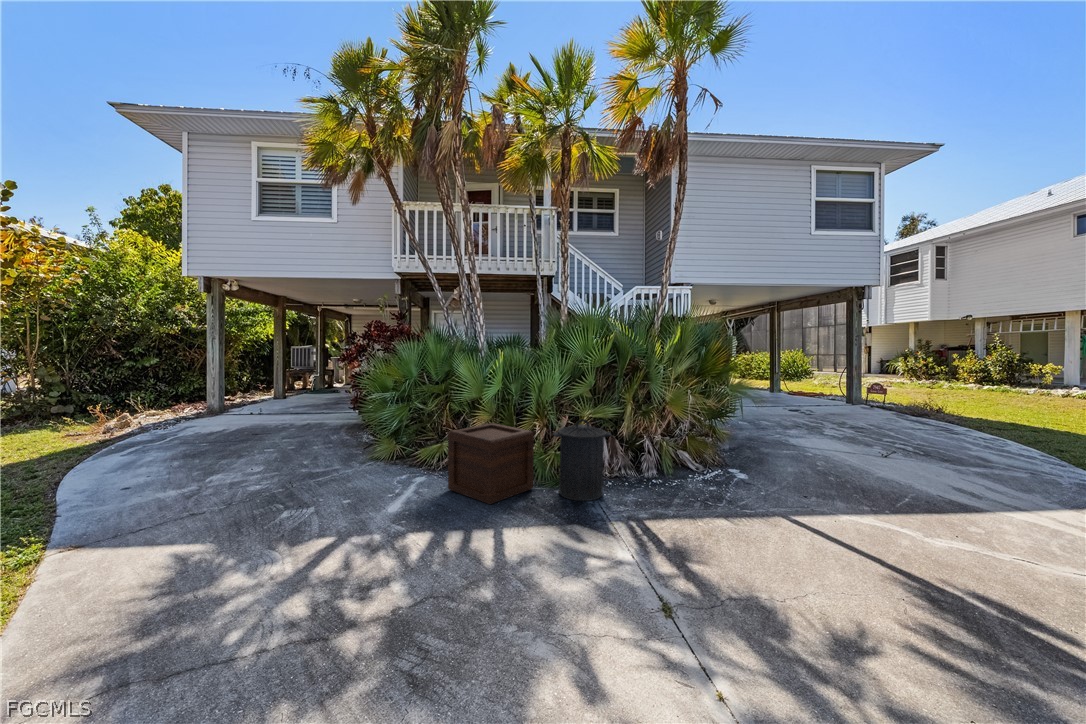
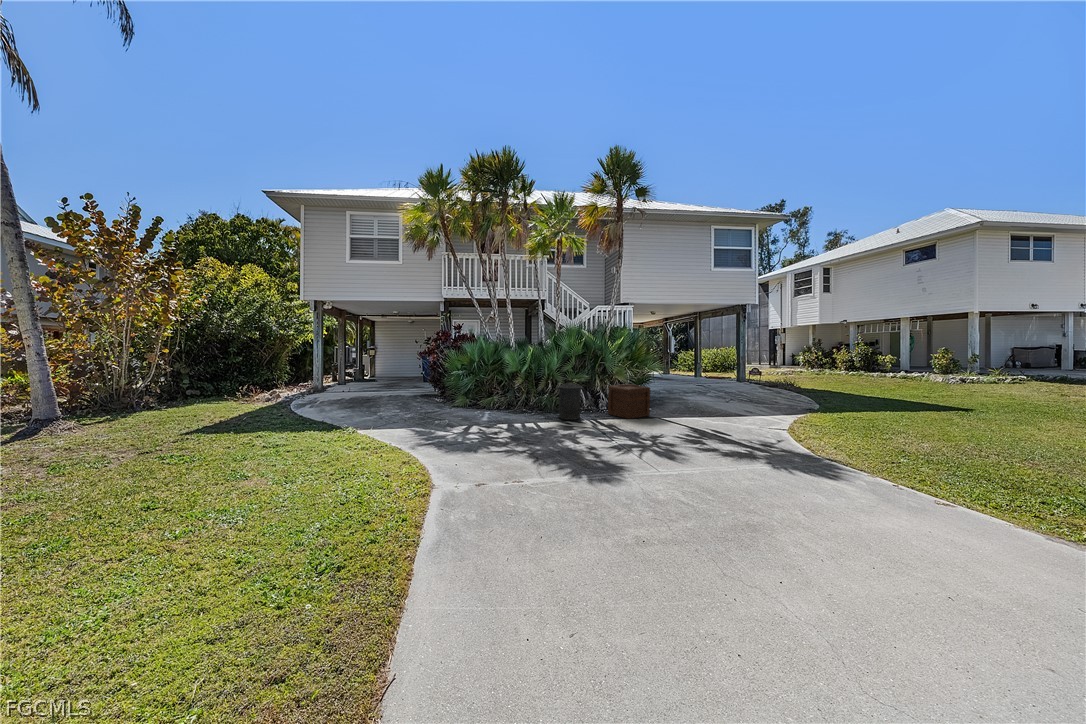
wooden crate: present [448,423,534,504] -> present [608,384,651,419]

